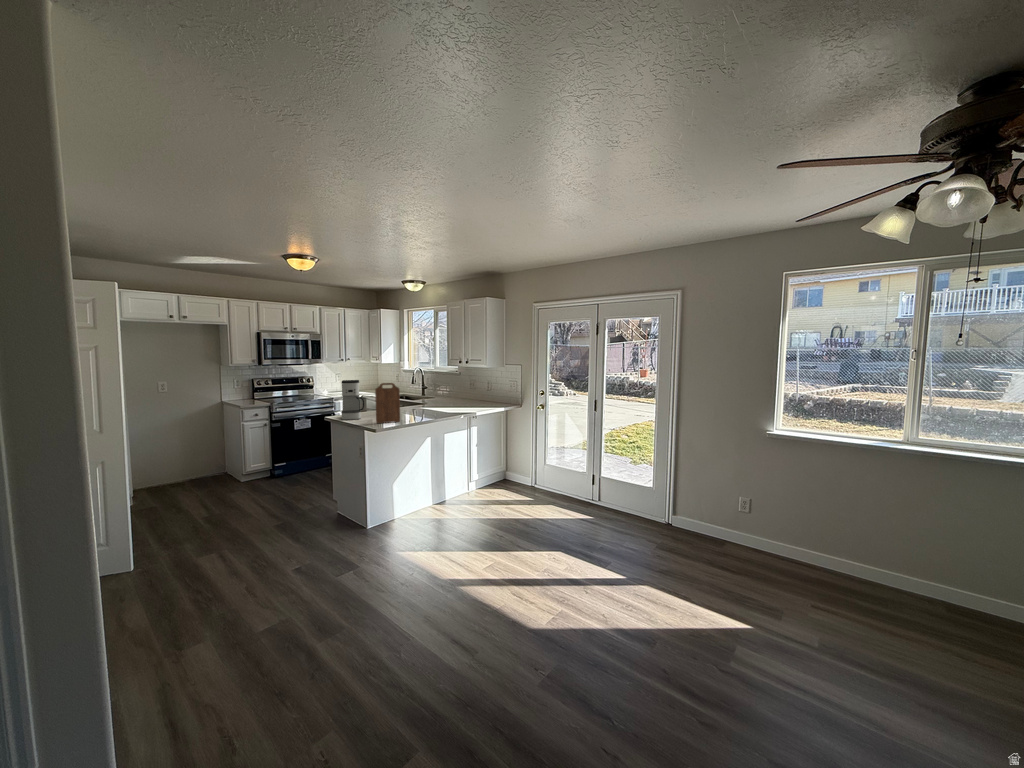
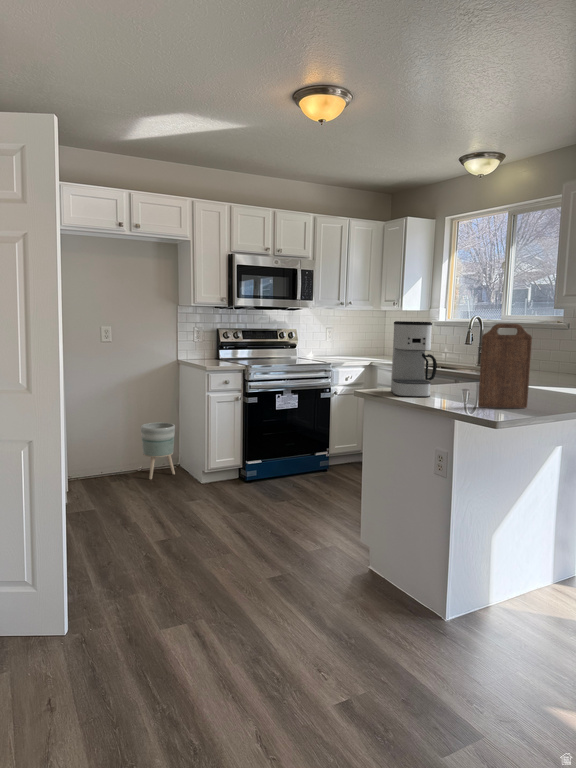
planter: none [194,445,223,484] -> present [141,422,175,479]

